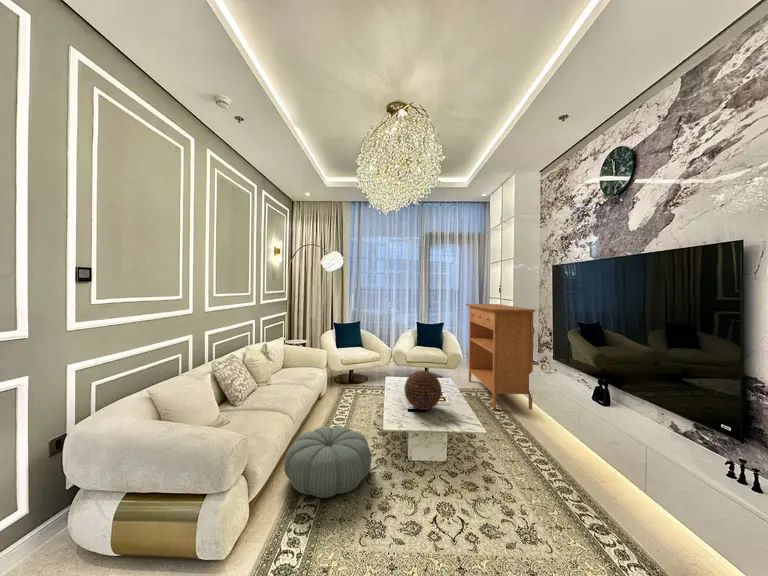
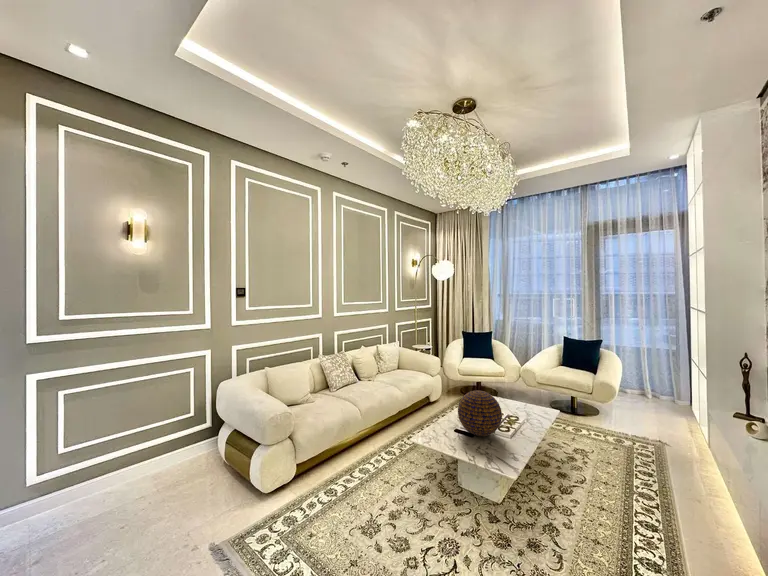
console table: present [466,304,535,409] -> none [630,315,723,494]
pouf: present [284,426,372,498] -> none [337,425,416,488]

